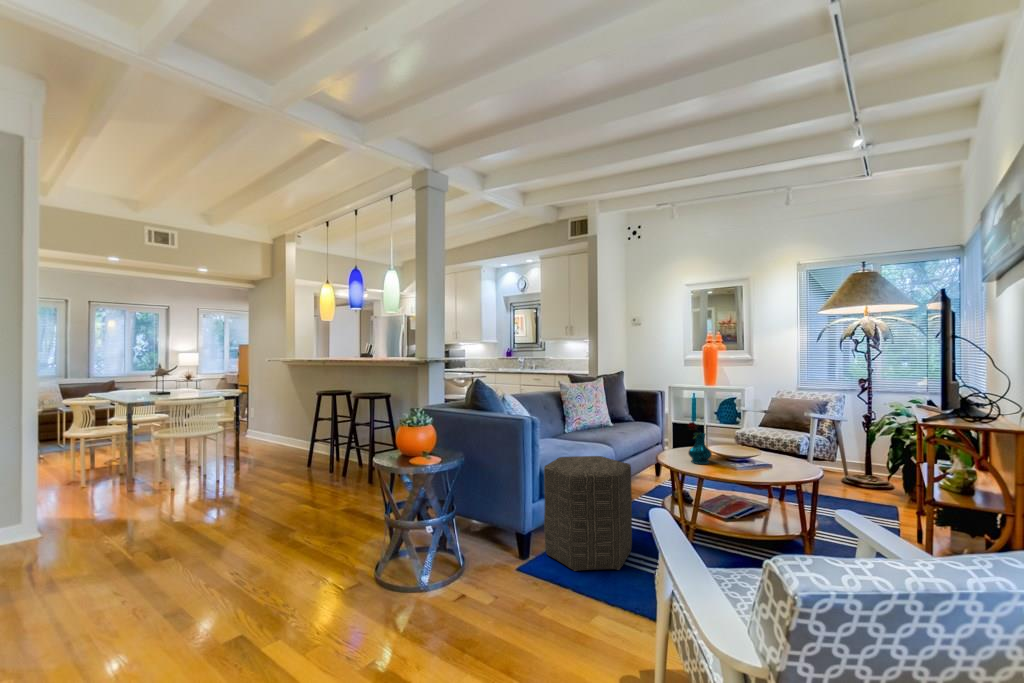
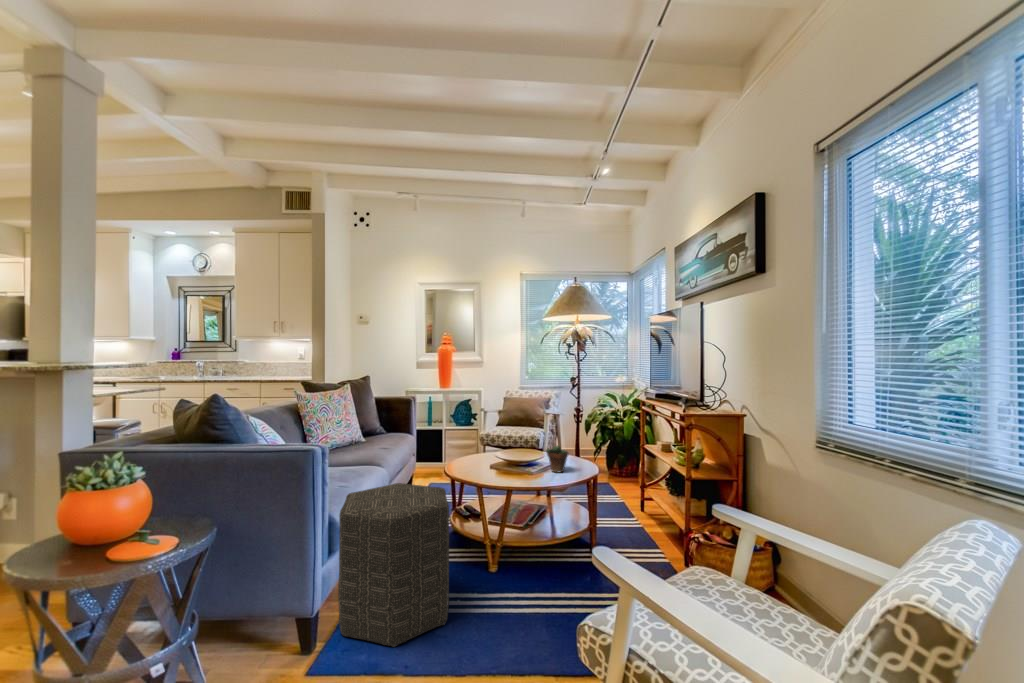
vase: present [689,422,712,464] -> none [485,427,509,474]
succulent plant: none [750,436,776,472] -> present [546,445,568,473]

